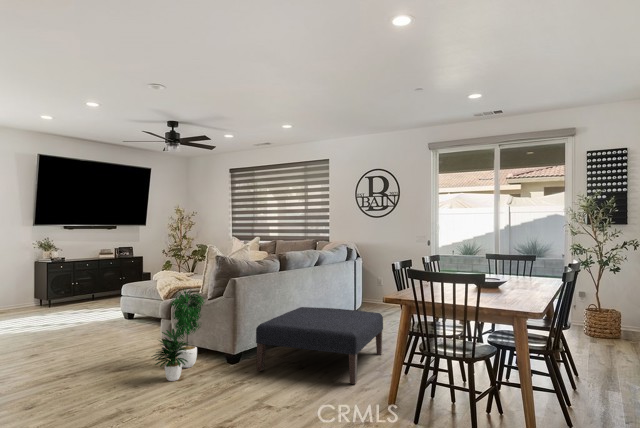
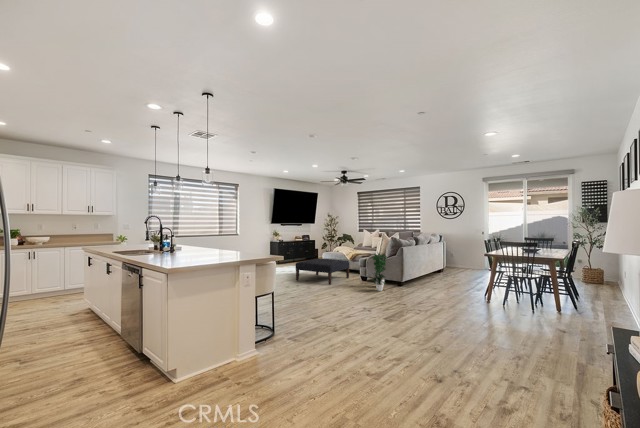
ottoman: present [256,307,383,384] -> present [296,258,349,284]

